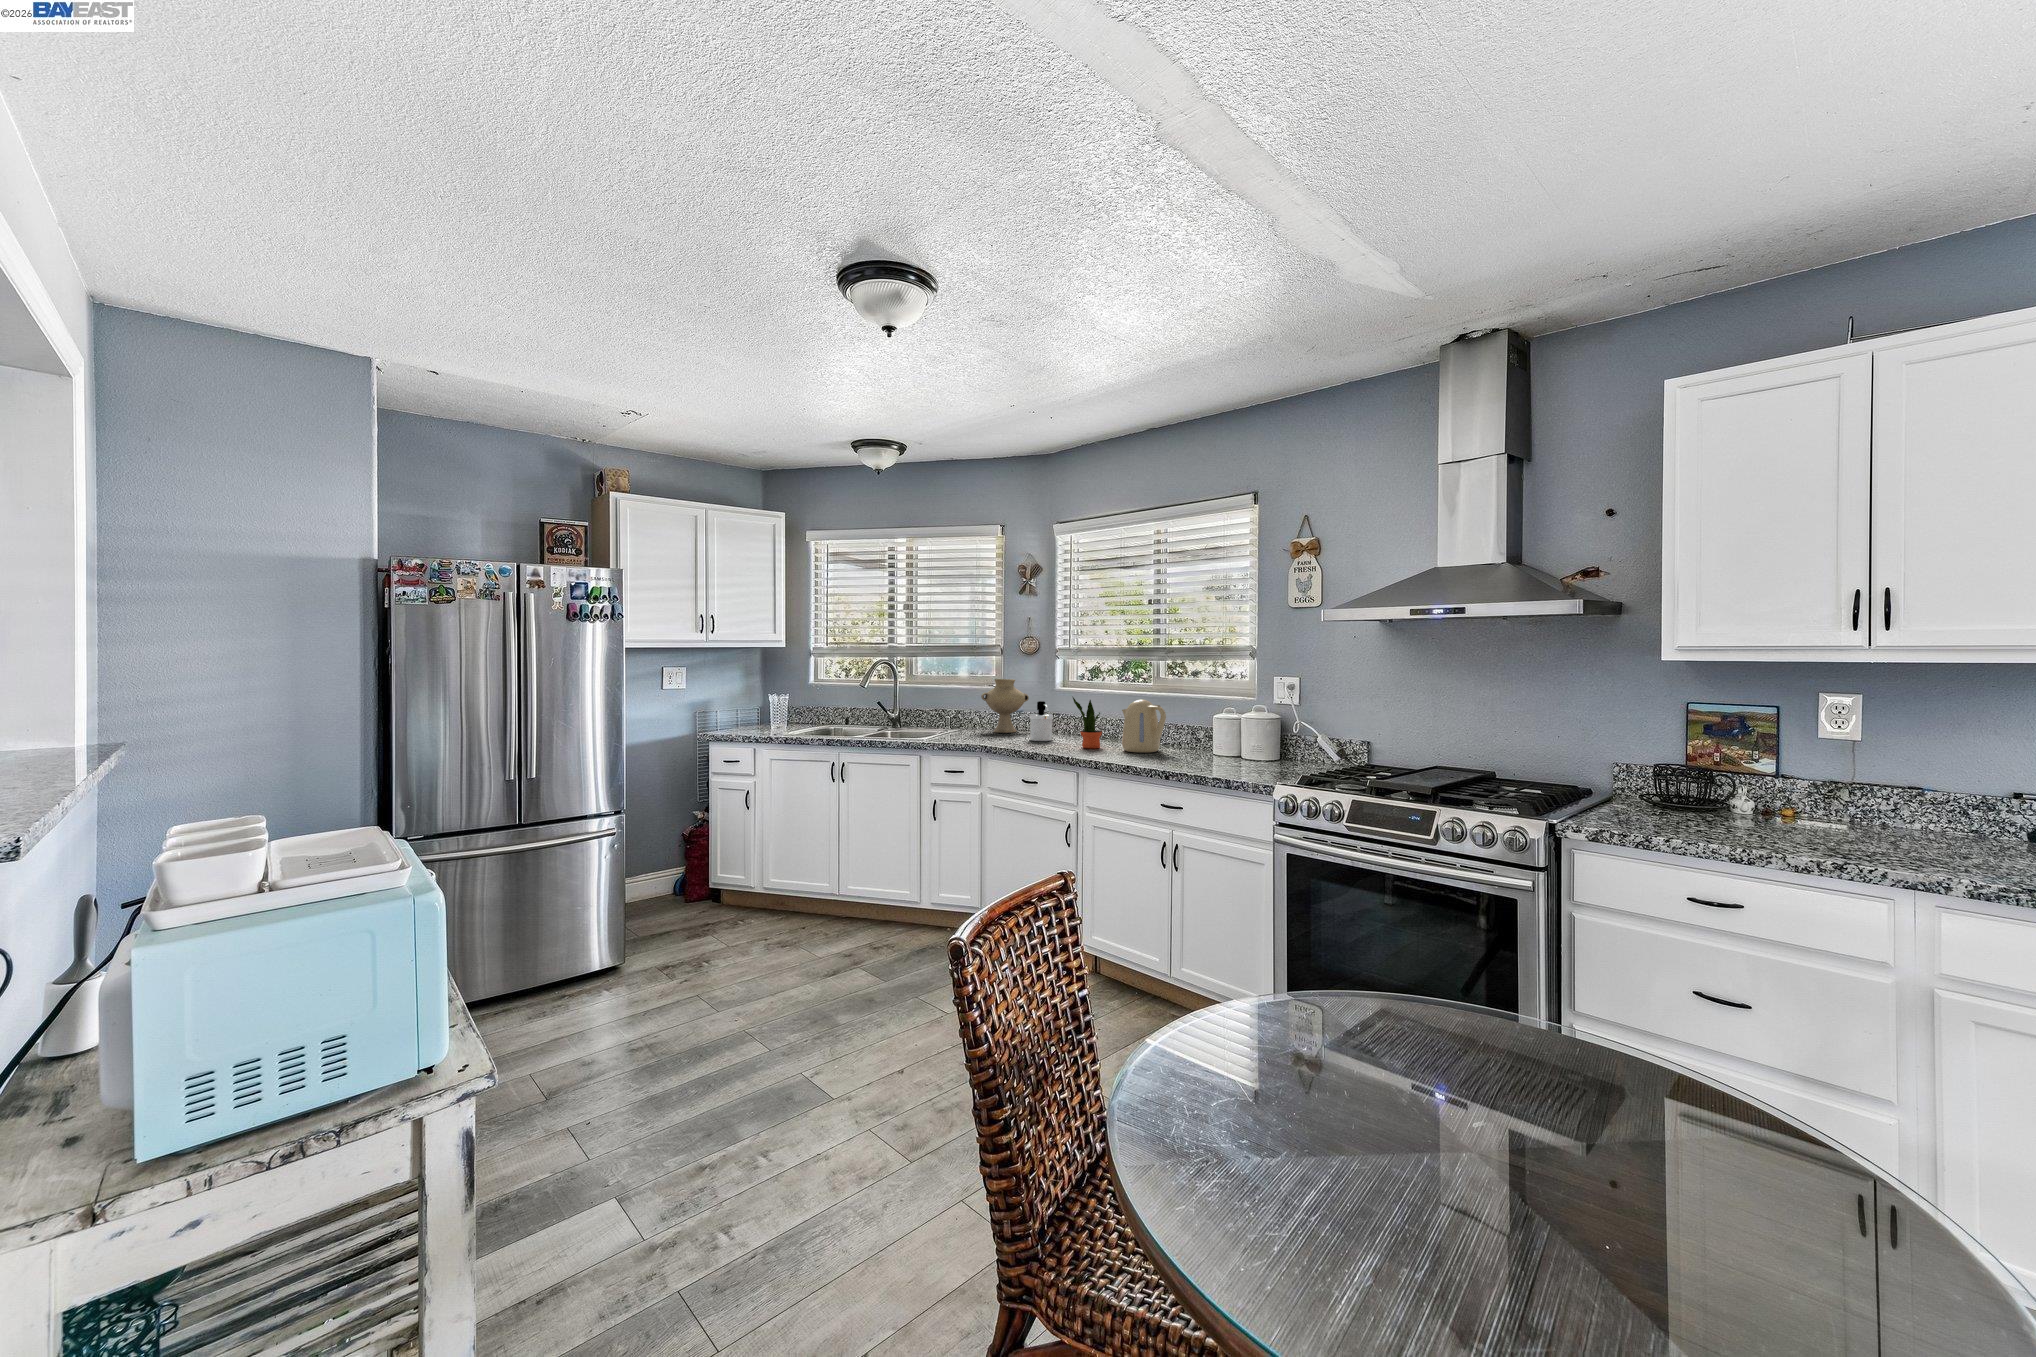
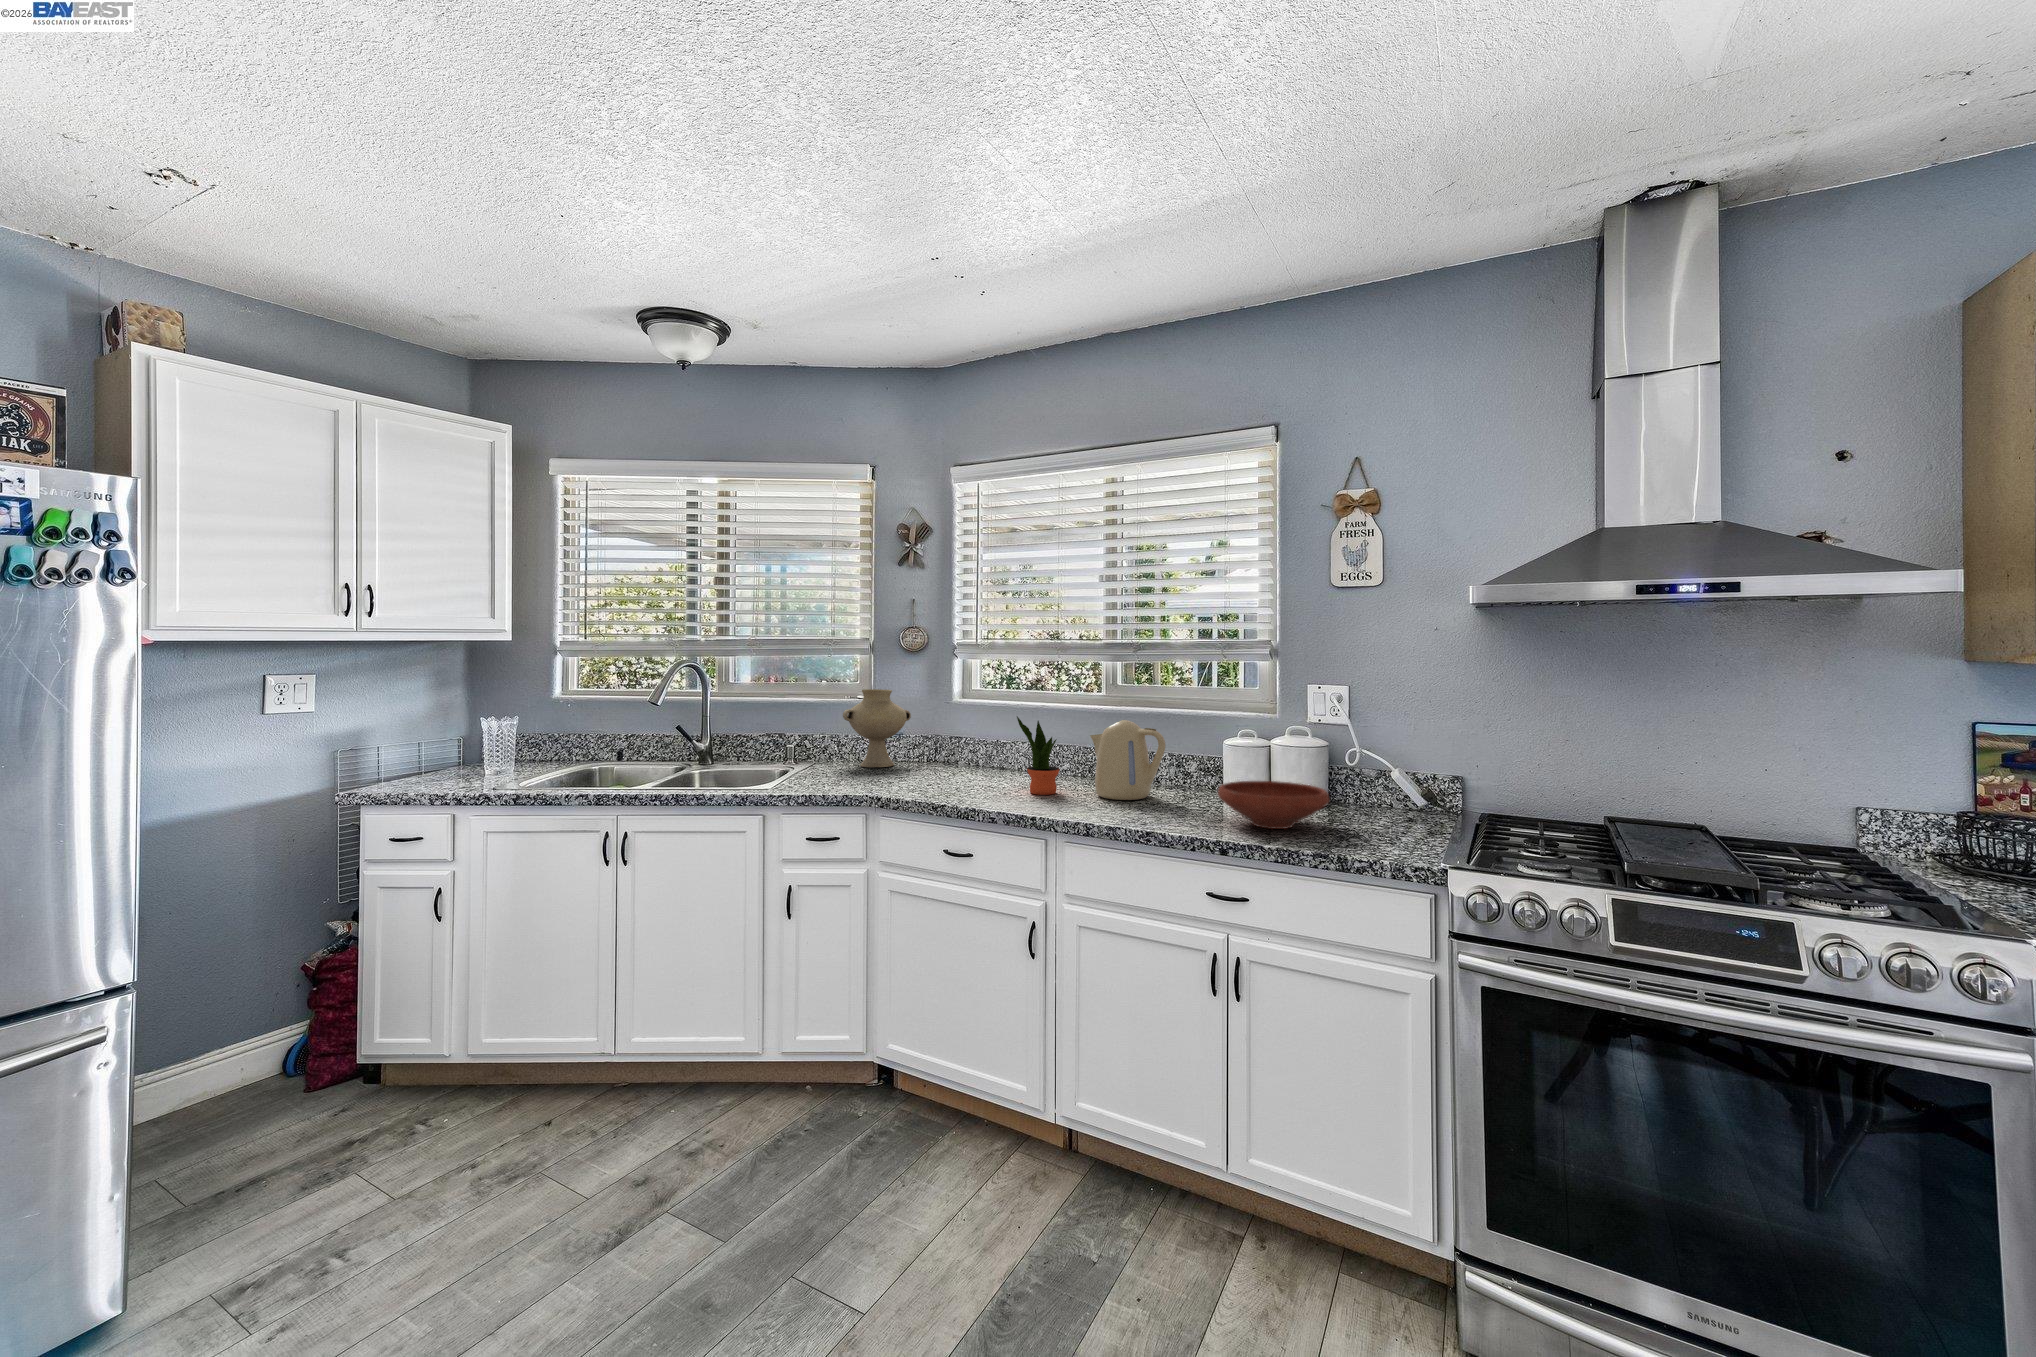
soap dispenser: present [1029,701,1053,741] -> none [932,723,968,782]
bowl: none [1172,739,1243,767] -> present [1218,781,1329,829]

